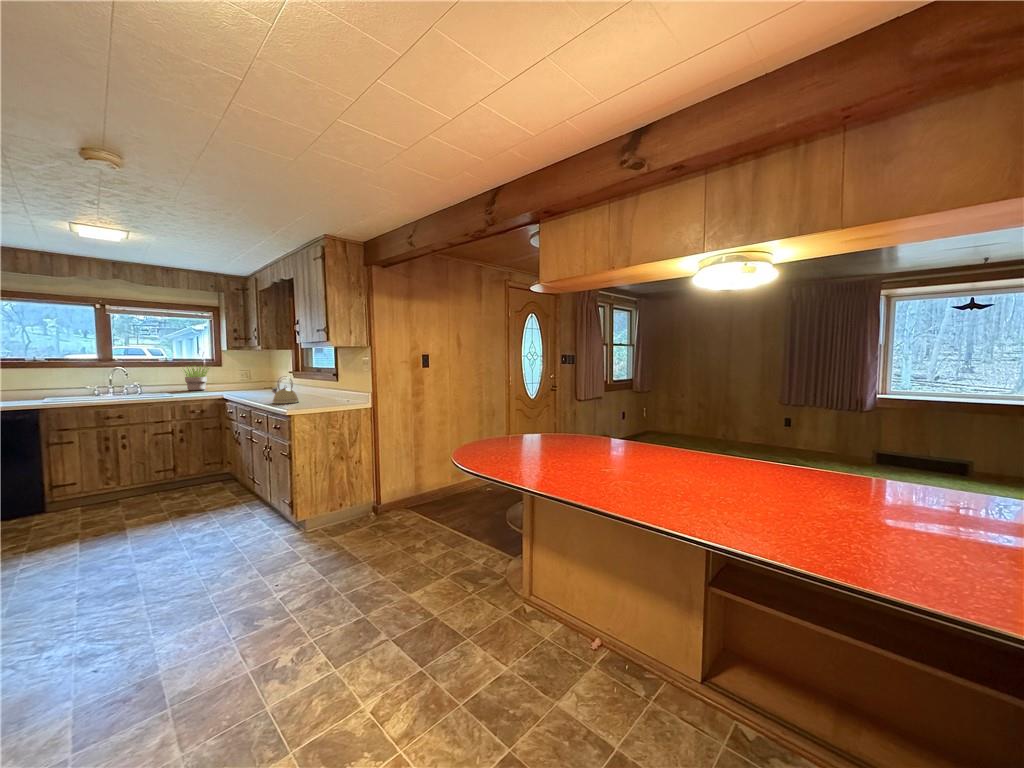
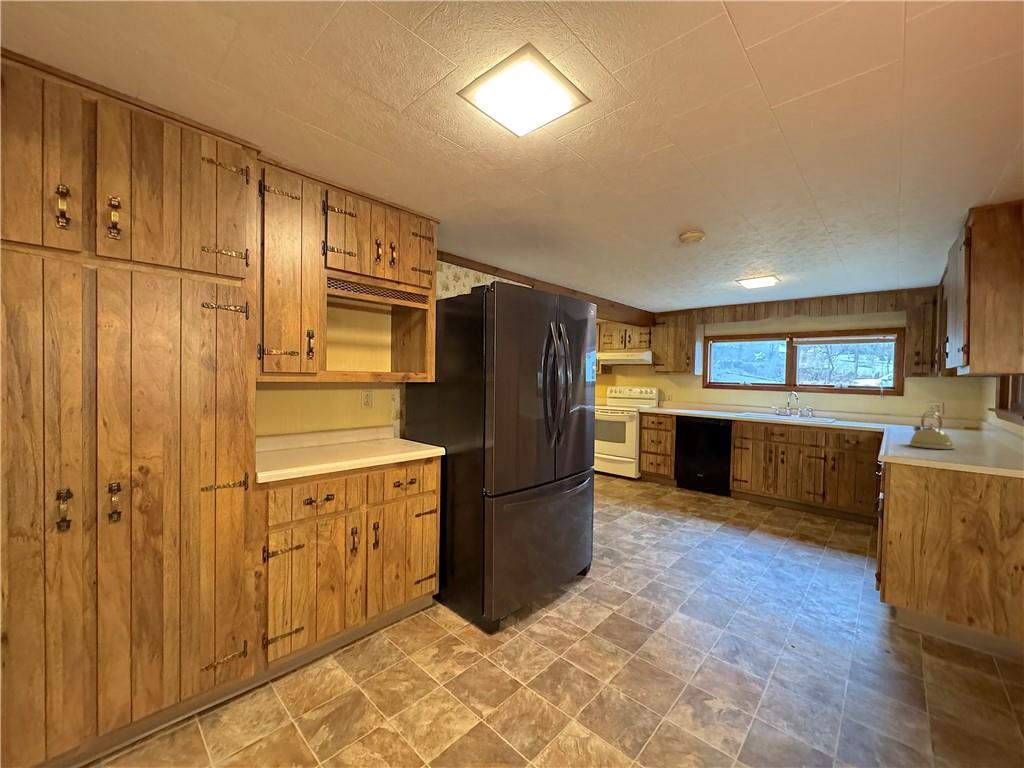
potted plant: present [182,366,209,391] -> none [848,392,890,420]

